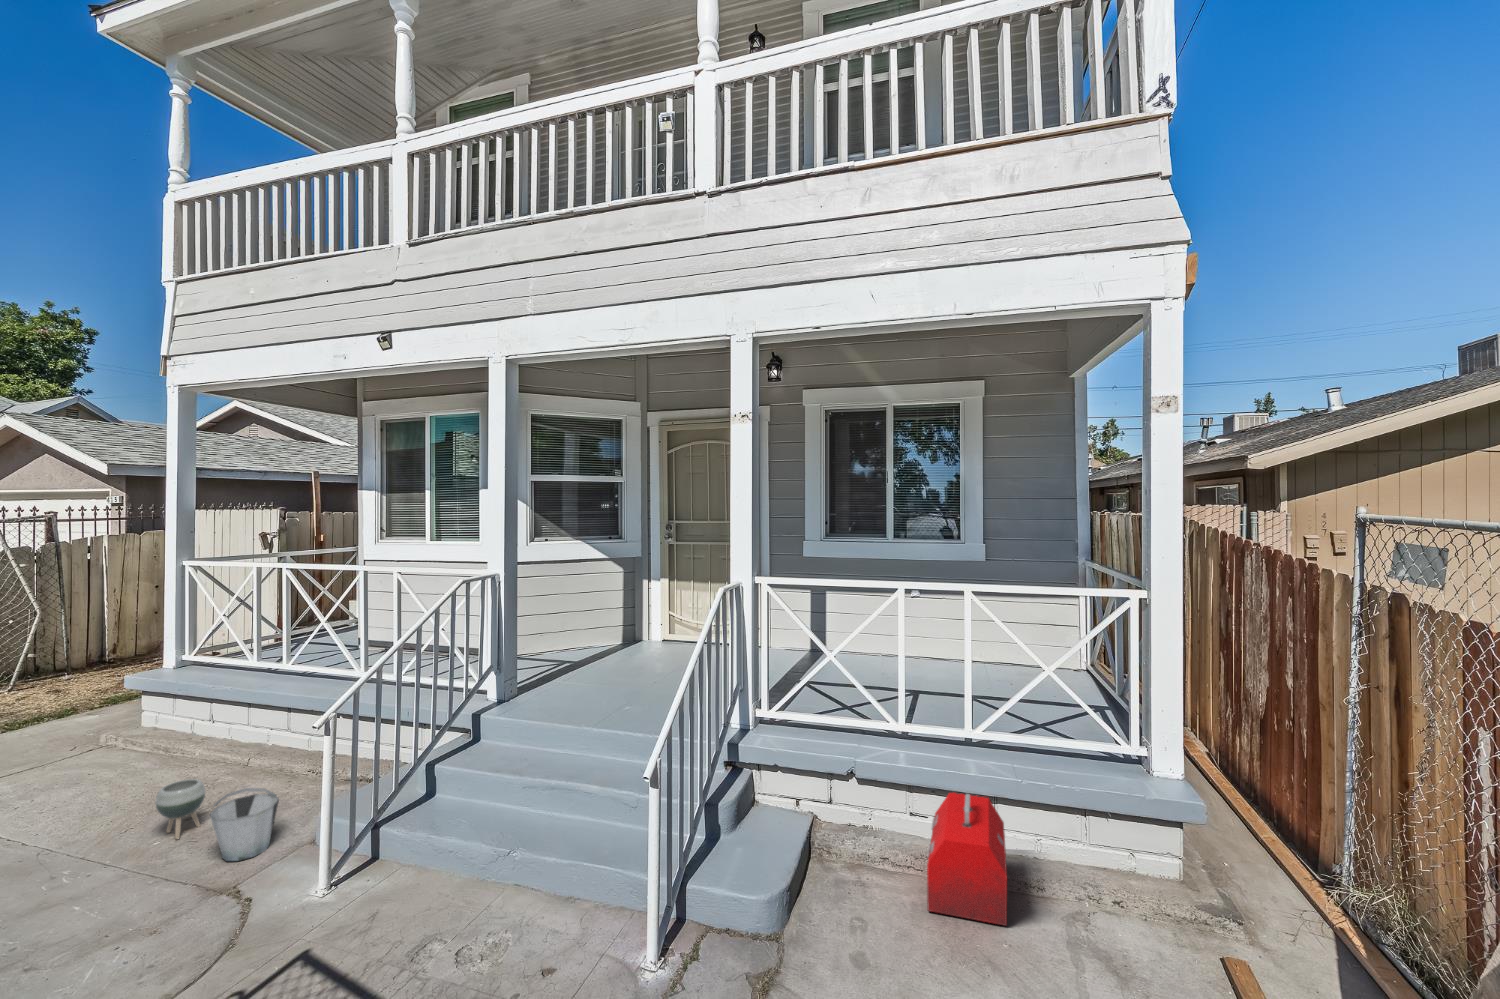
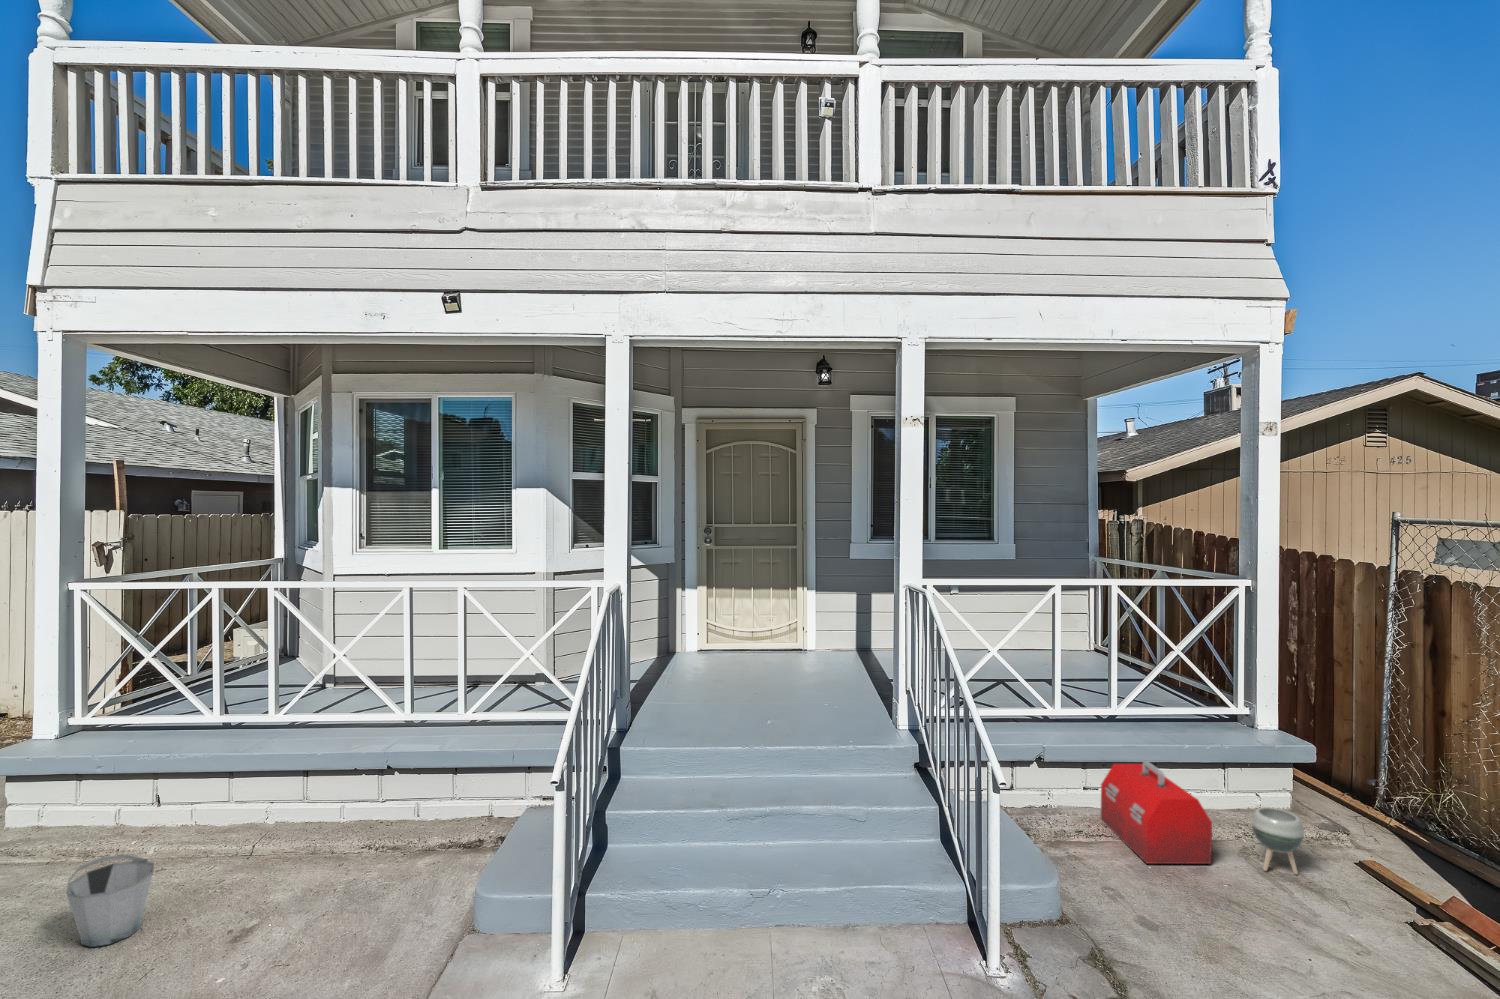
planter: present [156,779,205,839] -> present [1251,807,1304,874]
bucket: present [210,788,279,861] -> present [66,855,154,947]

